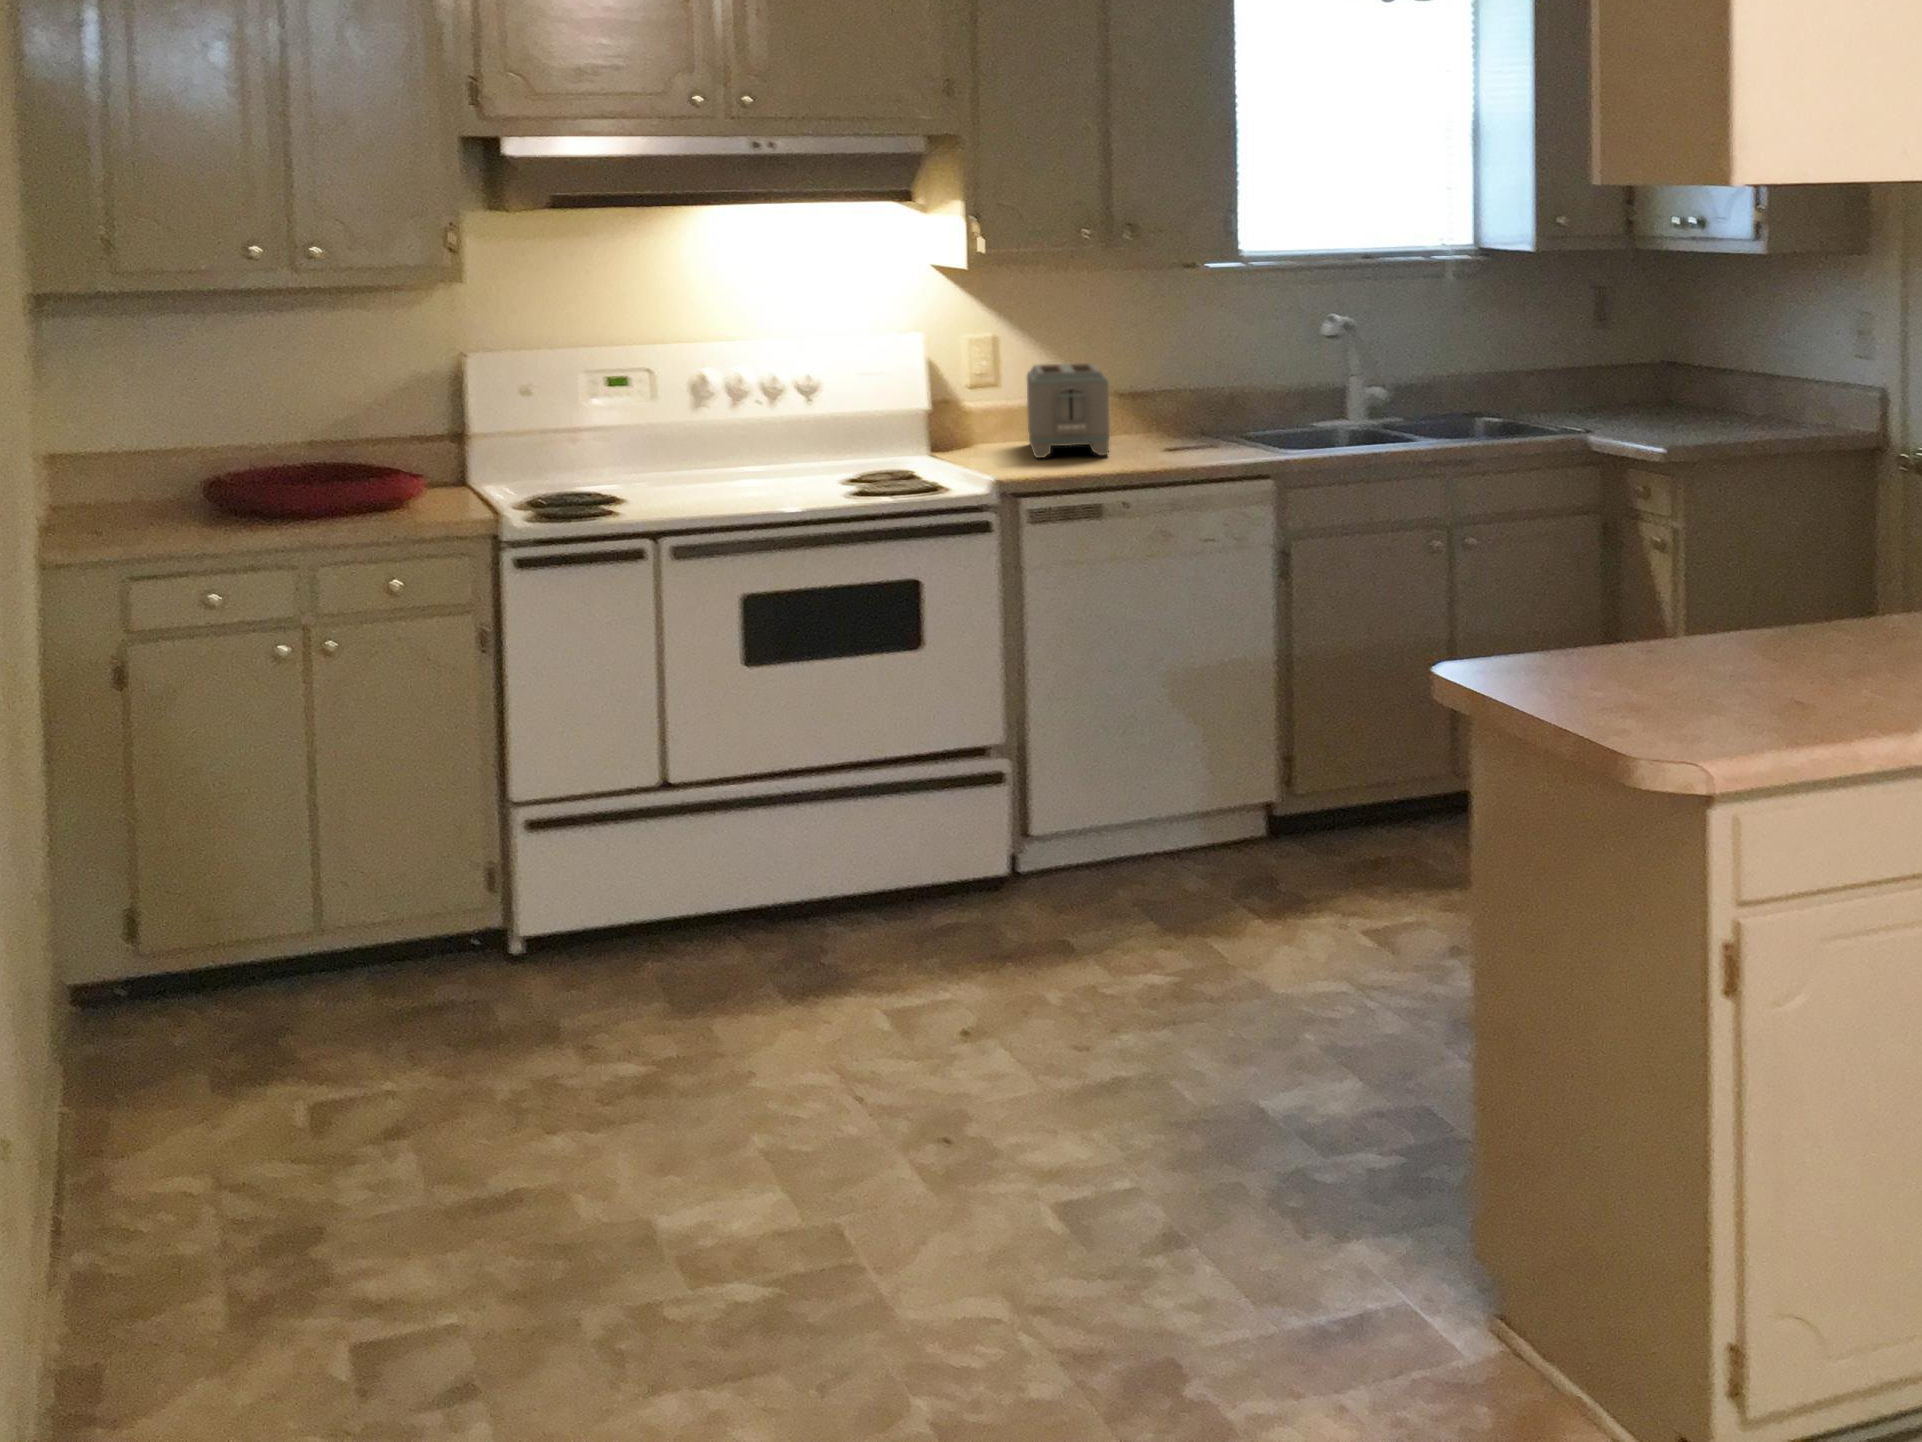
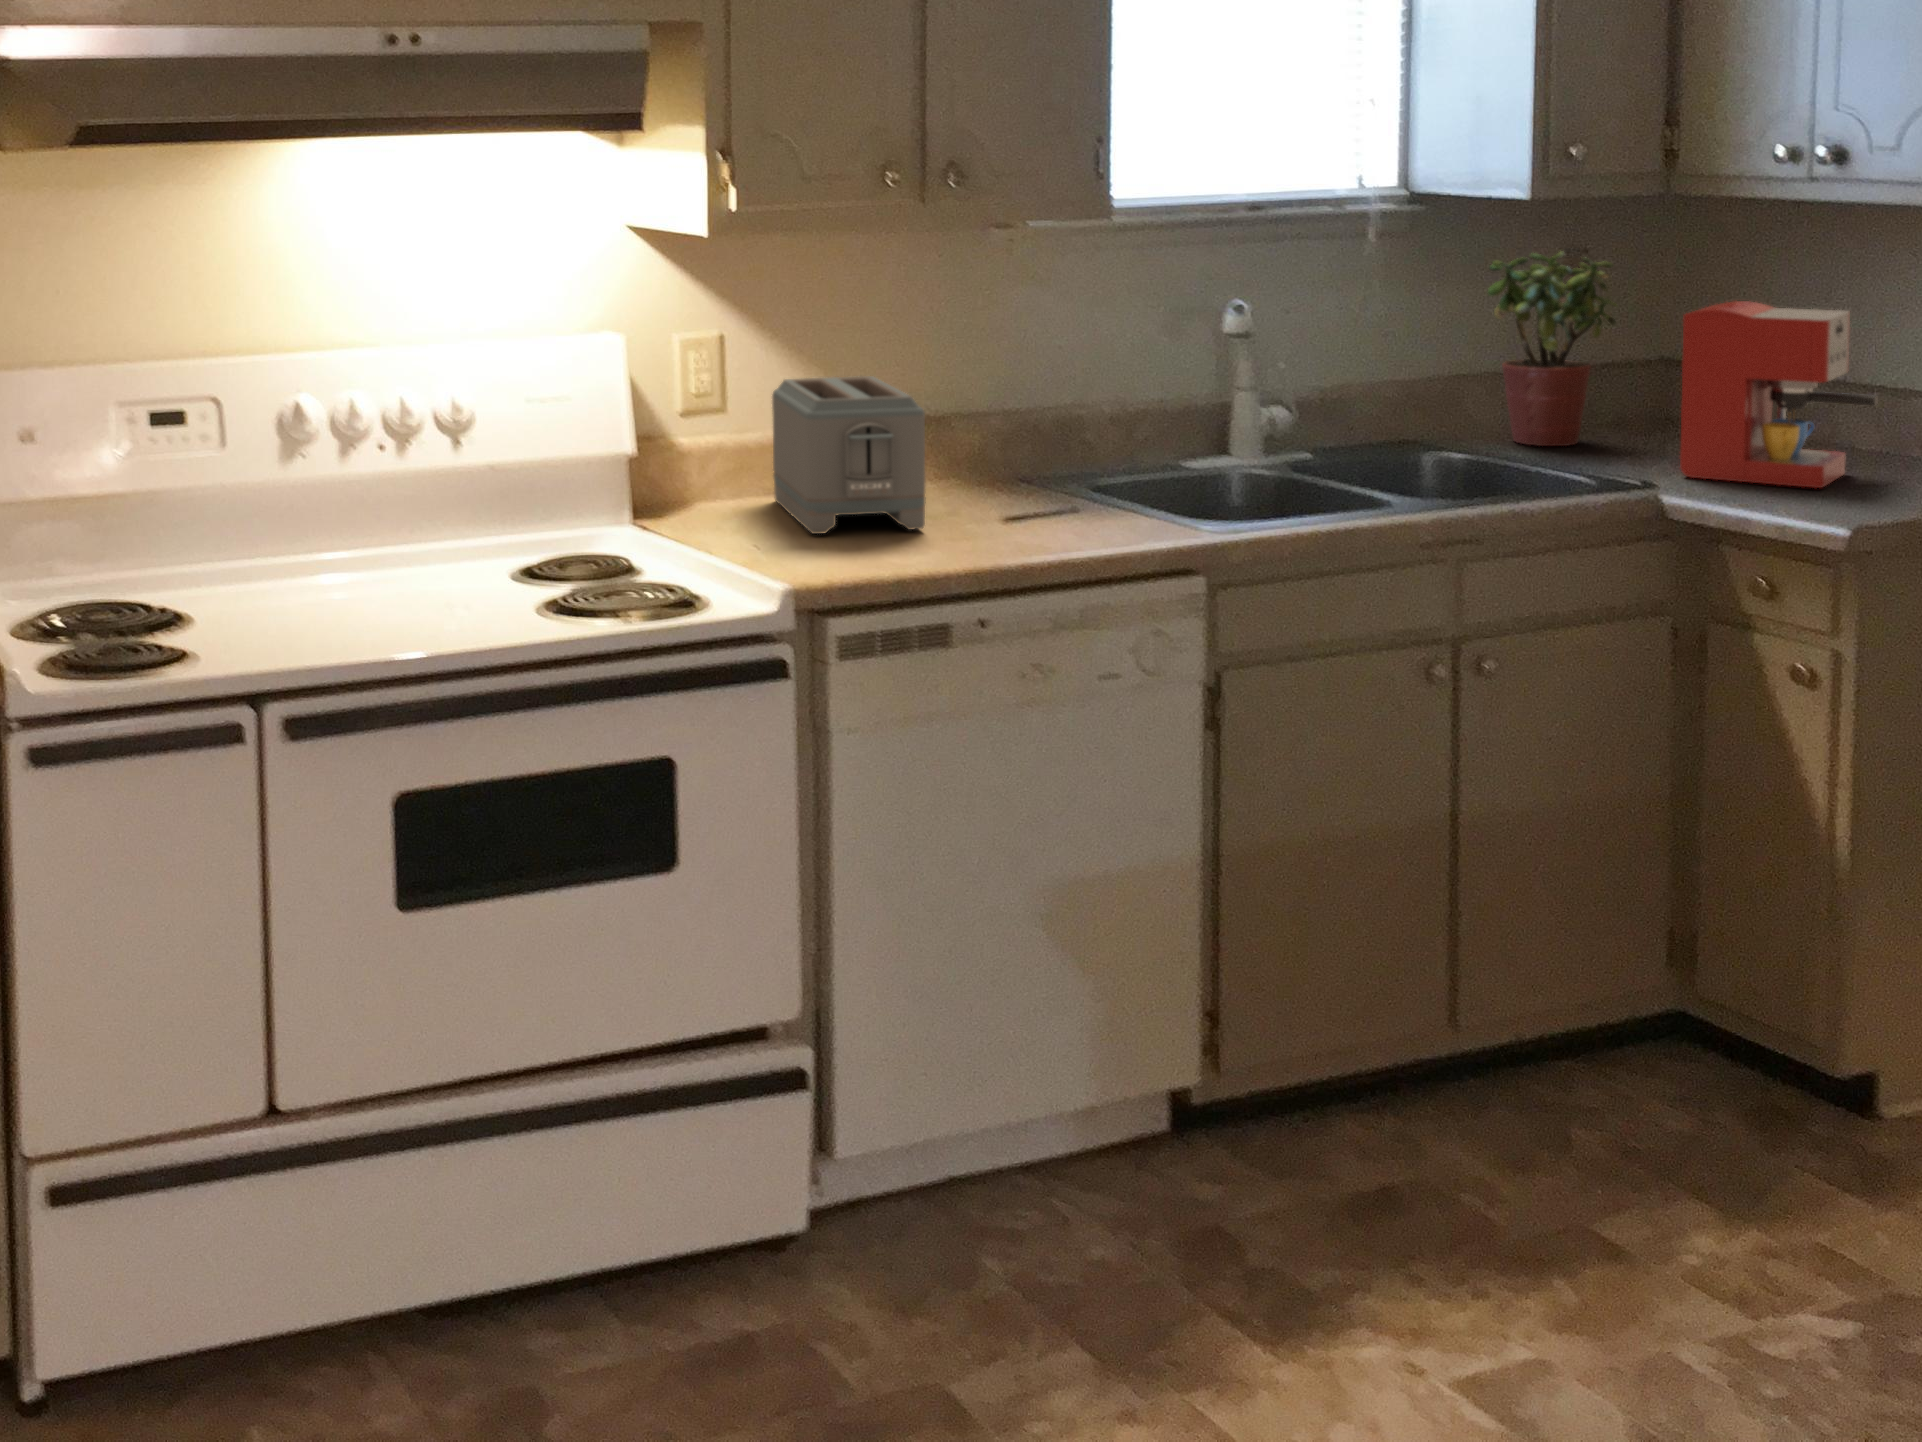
potted plant: none [1526,286,1606,415] -> present [1488,251,1617,446]
coffee maker: none [1617,317,1731,432] -> present [1680,301,1878,488]

